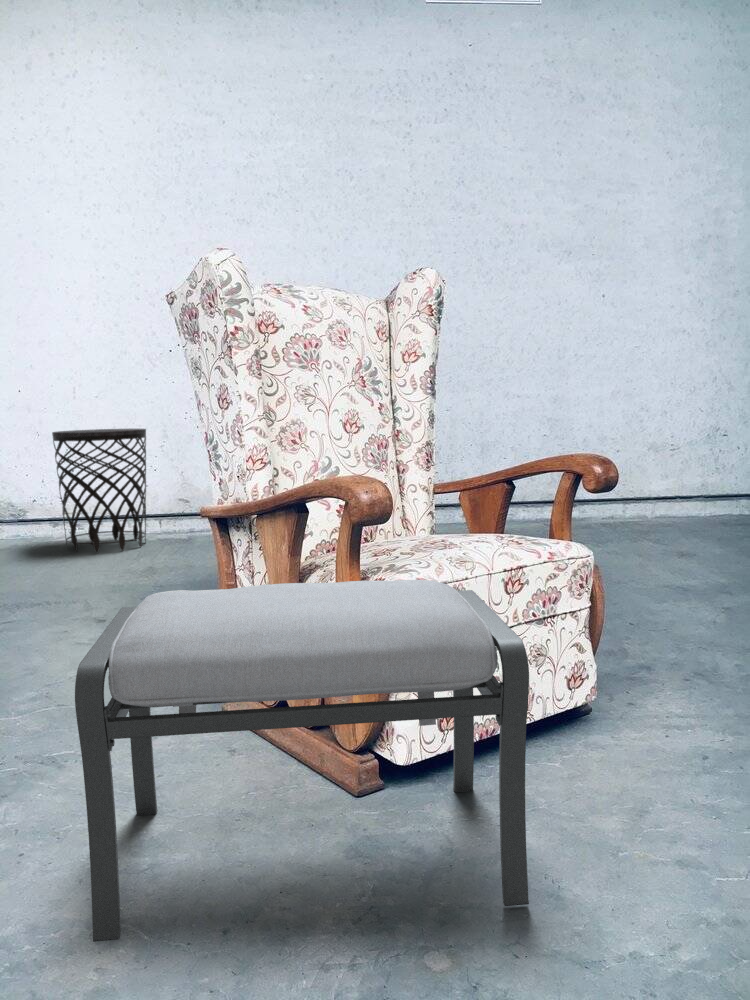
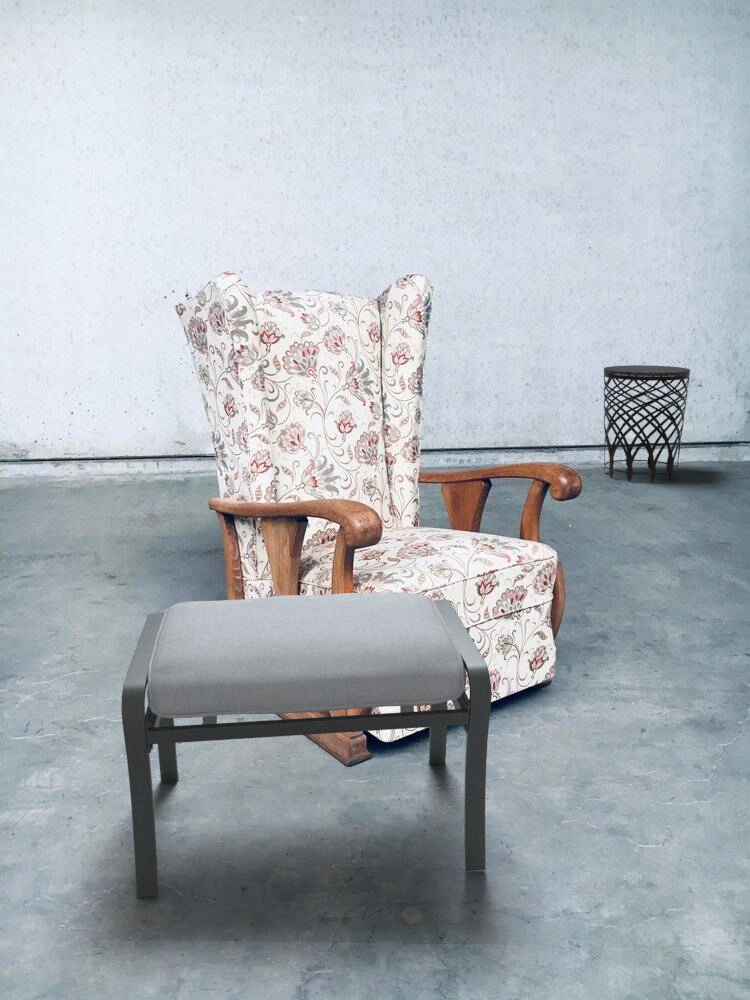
side table: present [52,429,146,553] -> present [604,365,690,482]

